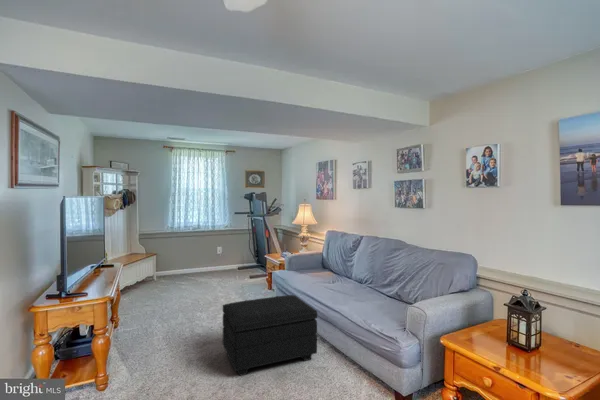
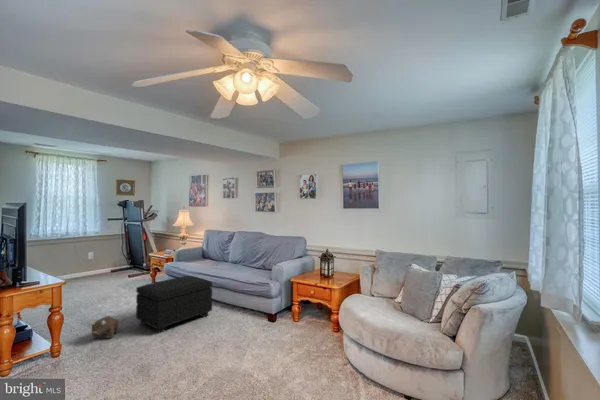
plush toy: none [161,339,198,369] -> present [90,316,119,338]

